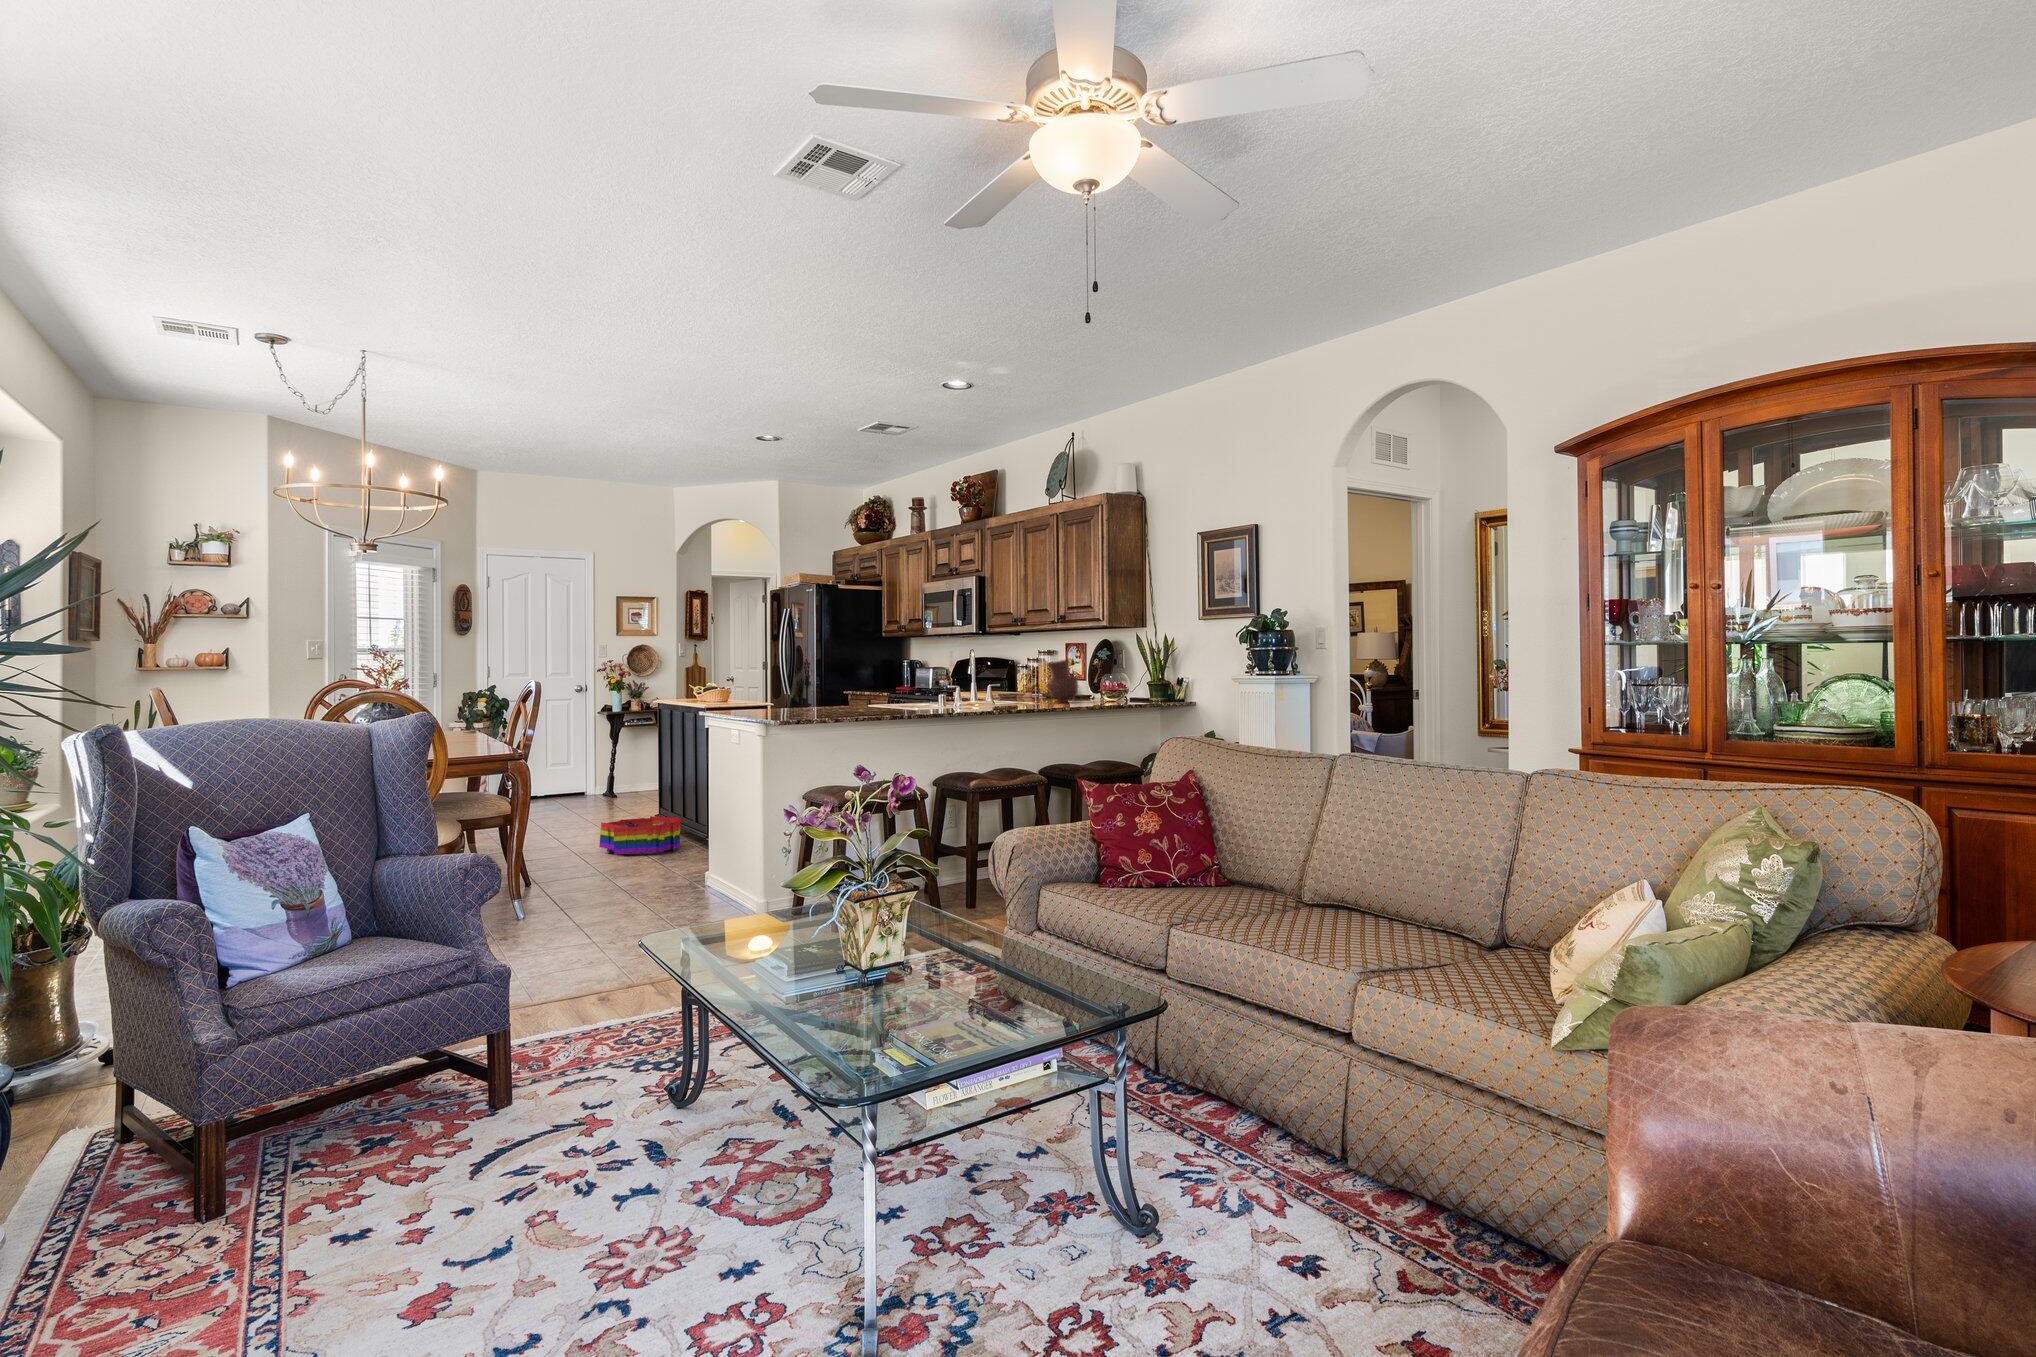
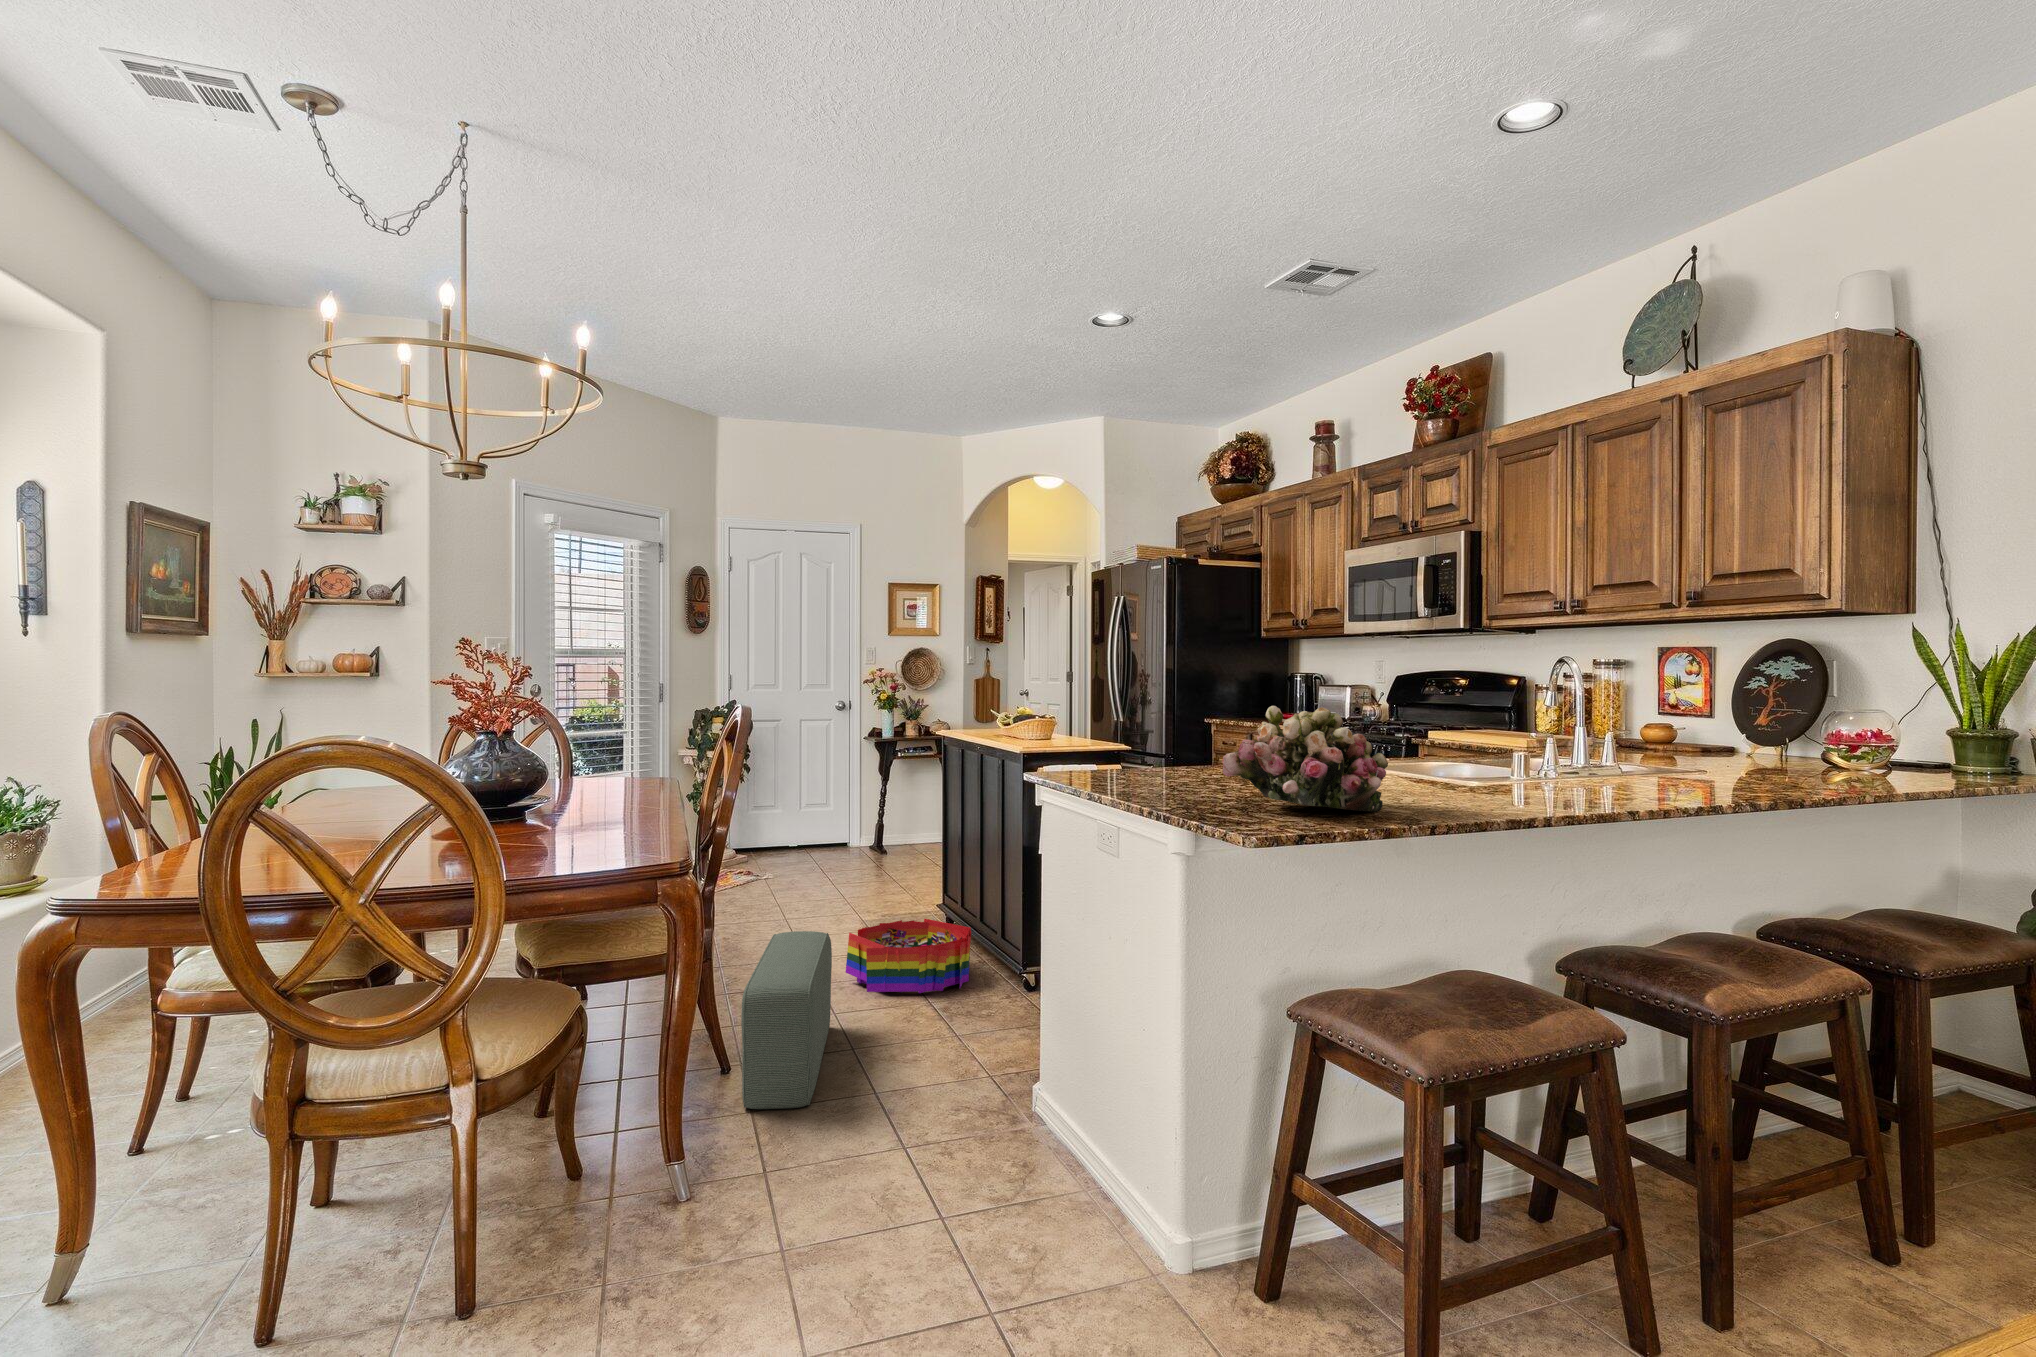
vase: present [1048,659,1078,703] -> none [1721,678,1804,772]
flower arrangement: none [789,673,862,717] -> present [1222,706,1388,812]
pouf: none [549,812,594,893] -> present [741,931,832,1109]

